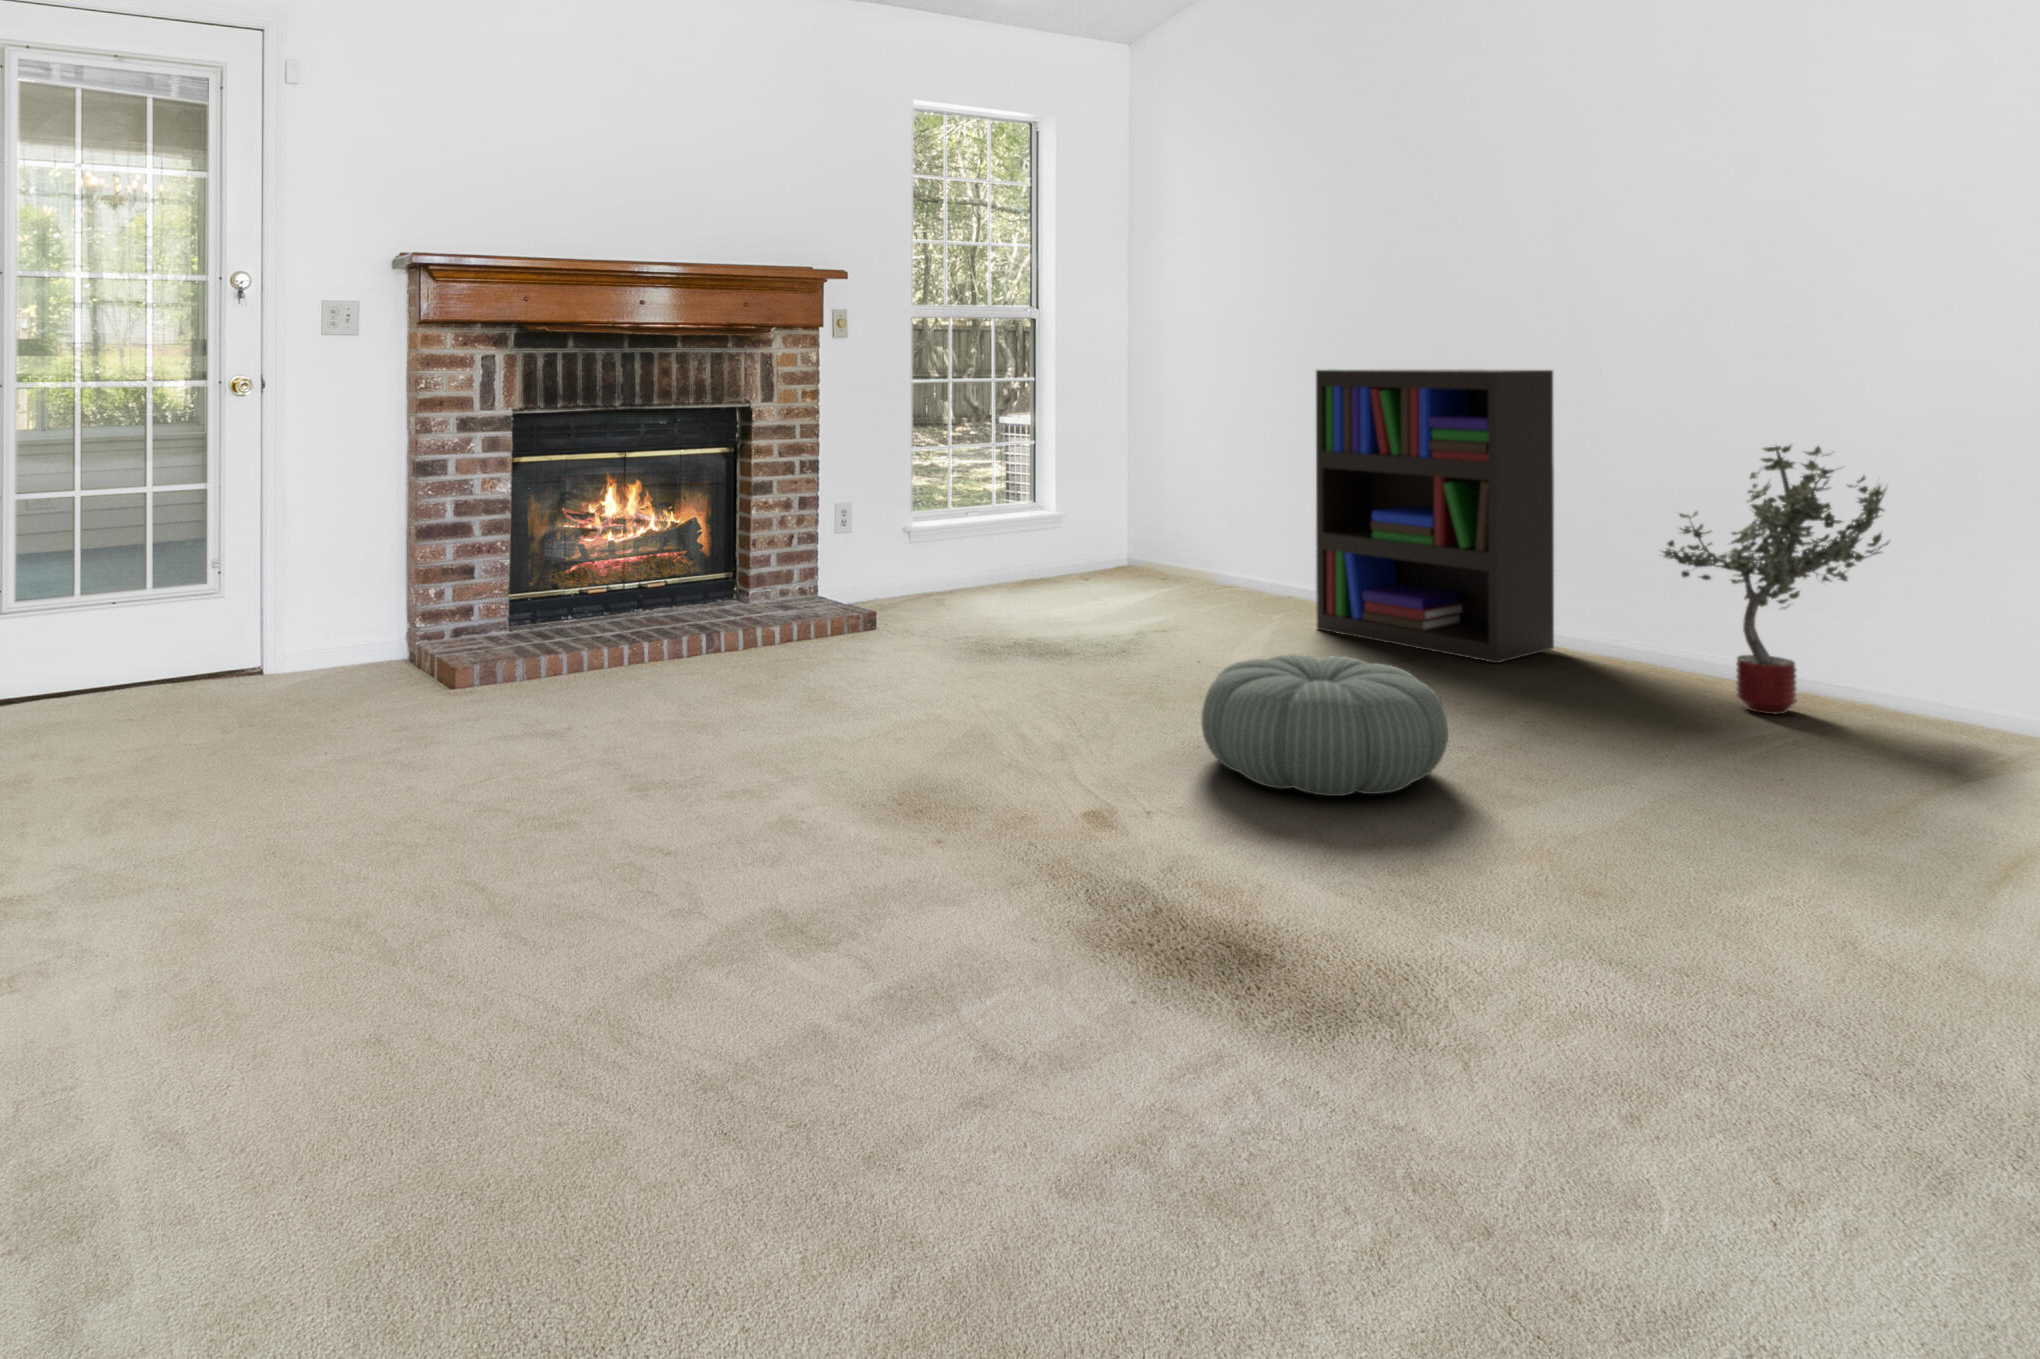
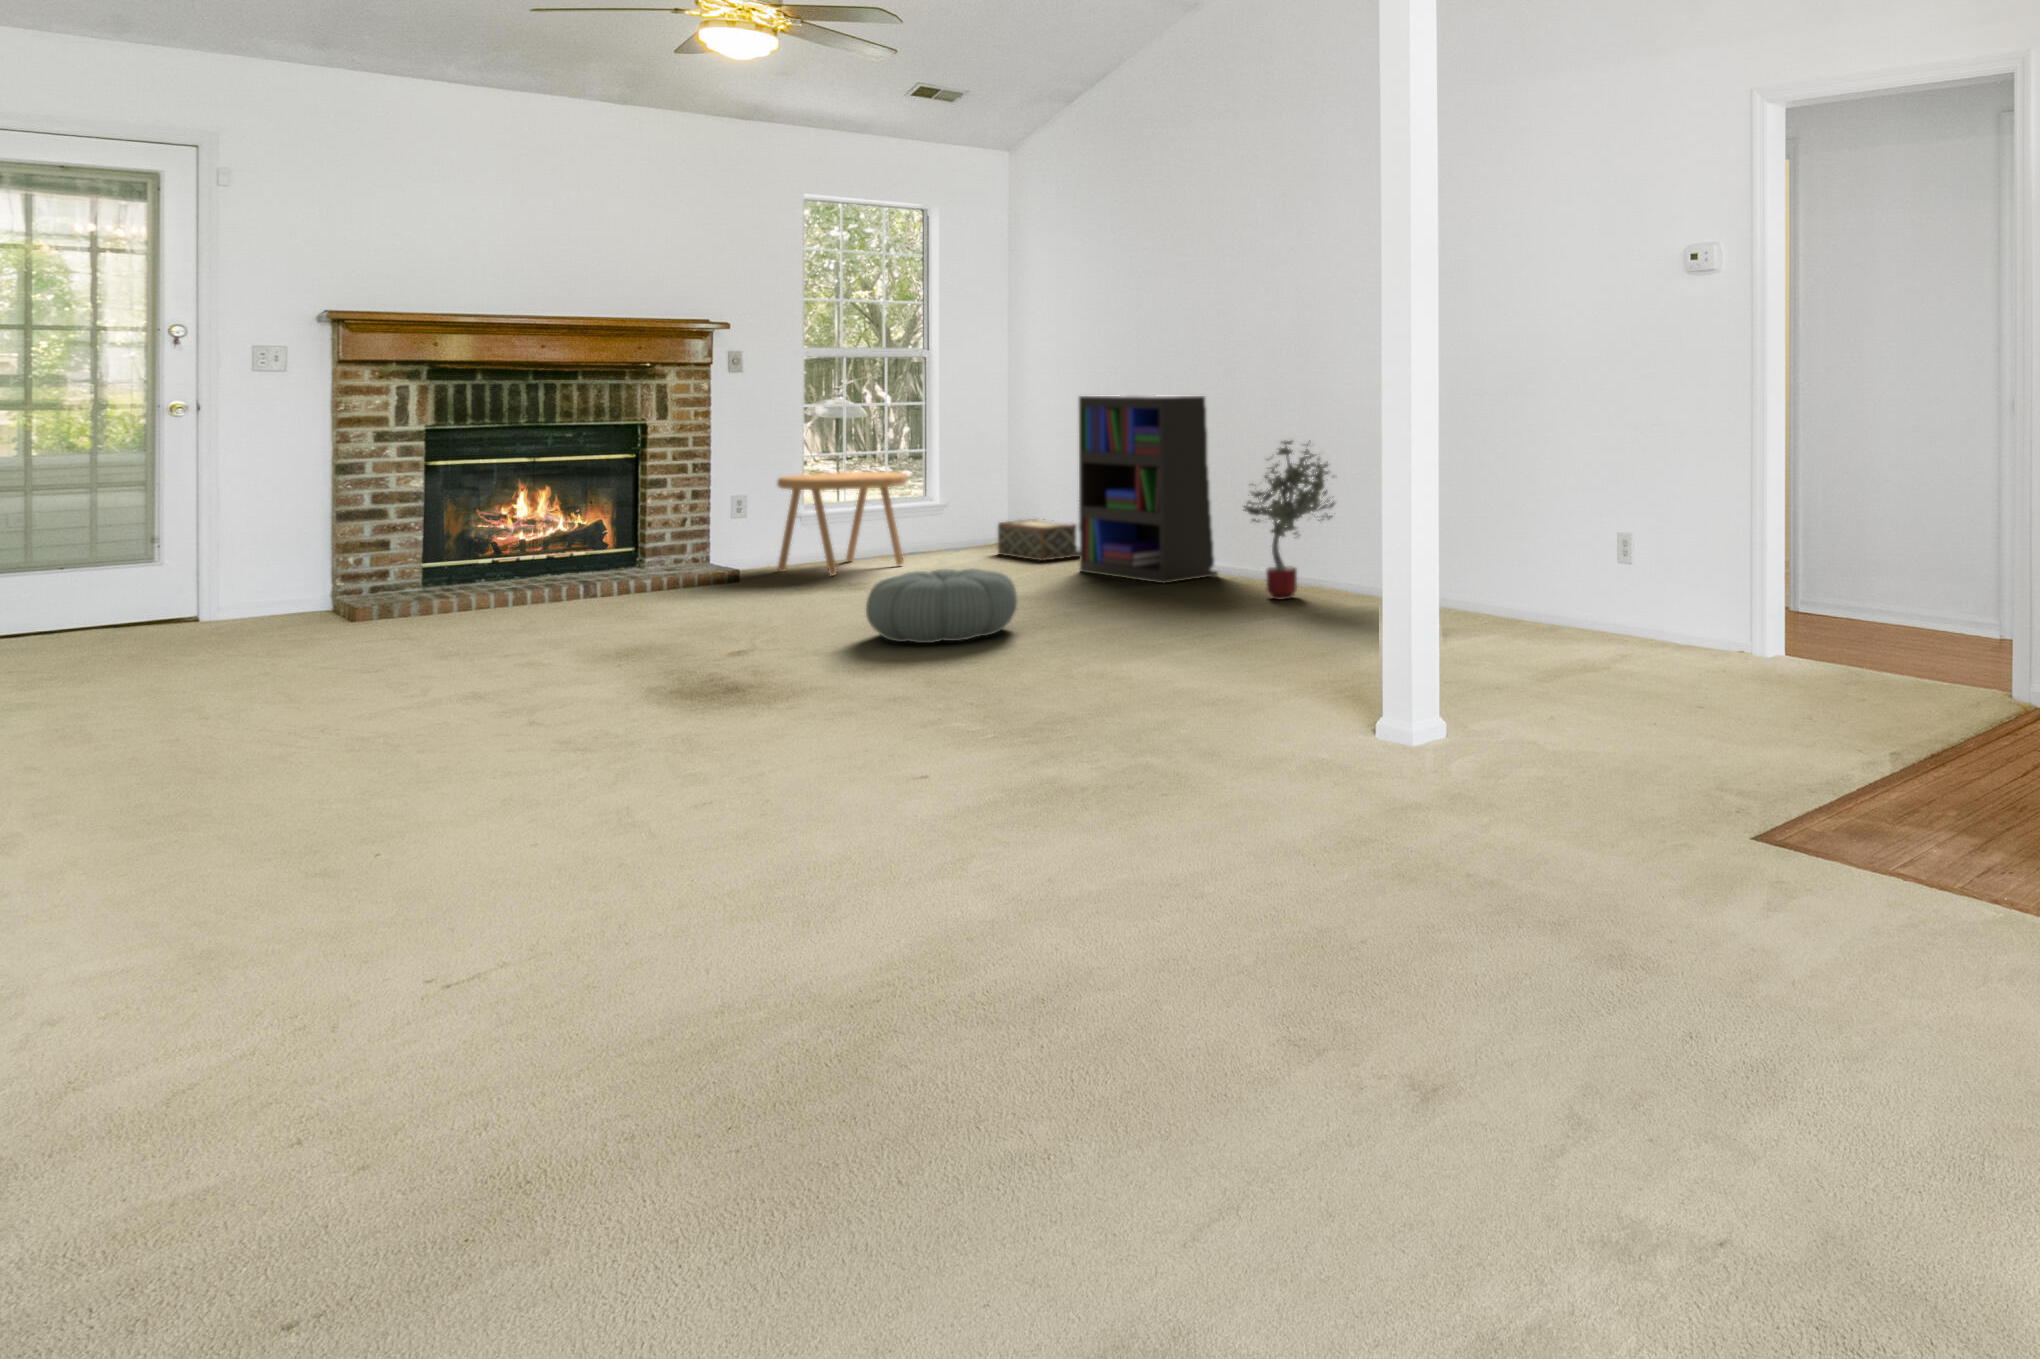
side table: none [892,473,1055,622] -> present [777,472,908,575]
woven basket: none [1146,540,1274,605] -> present [998,519,1080,561]

